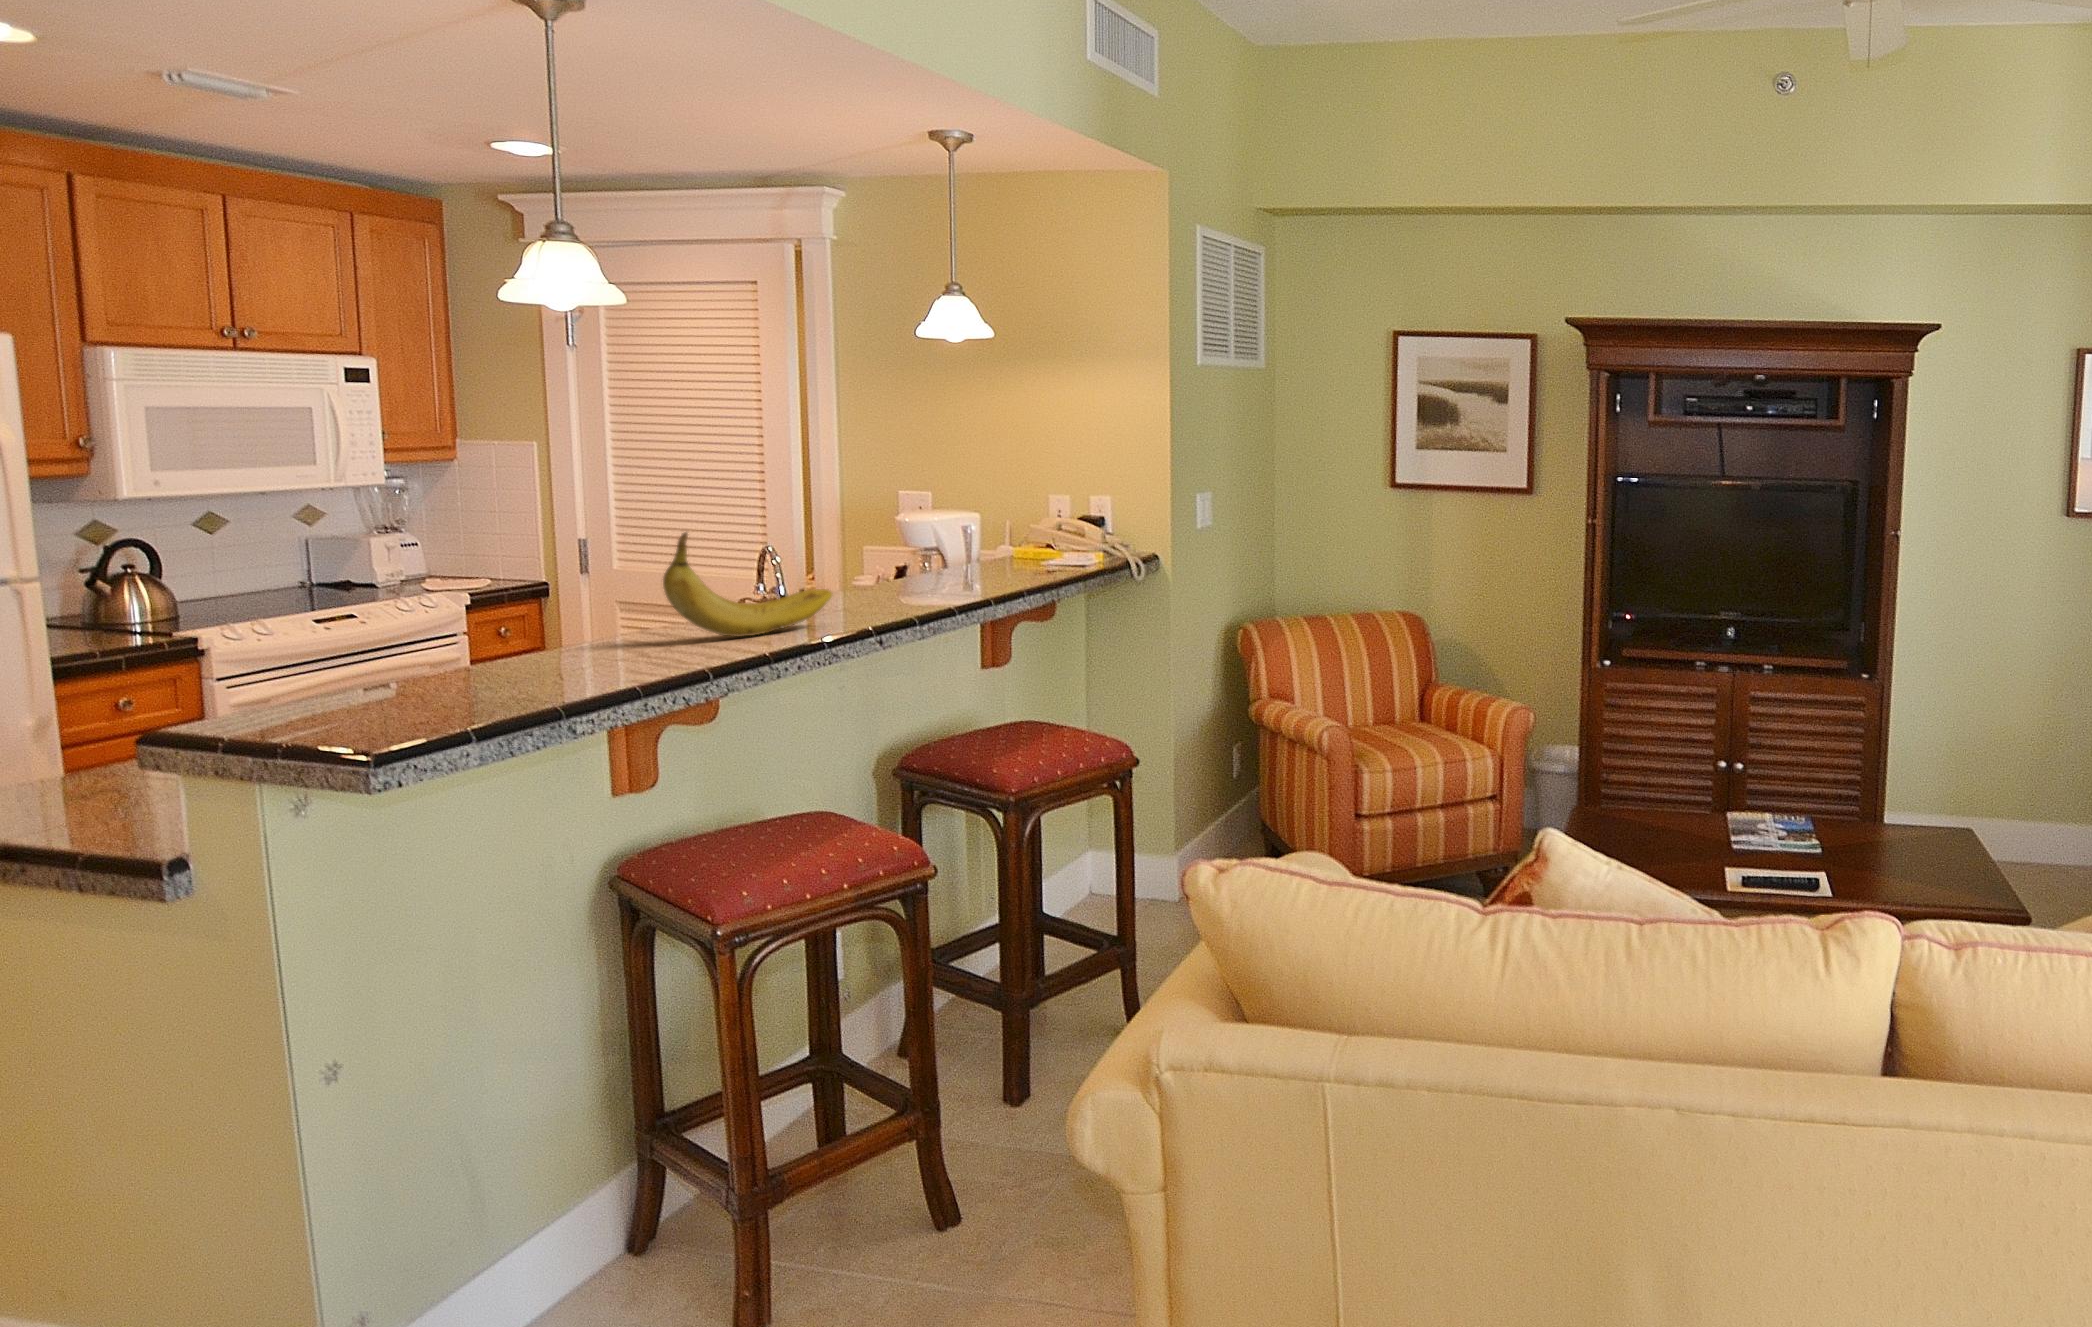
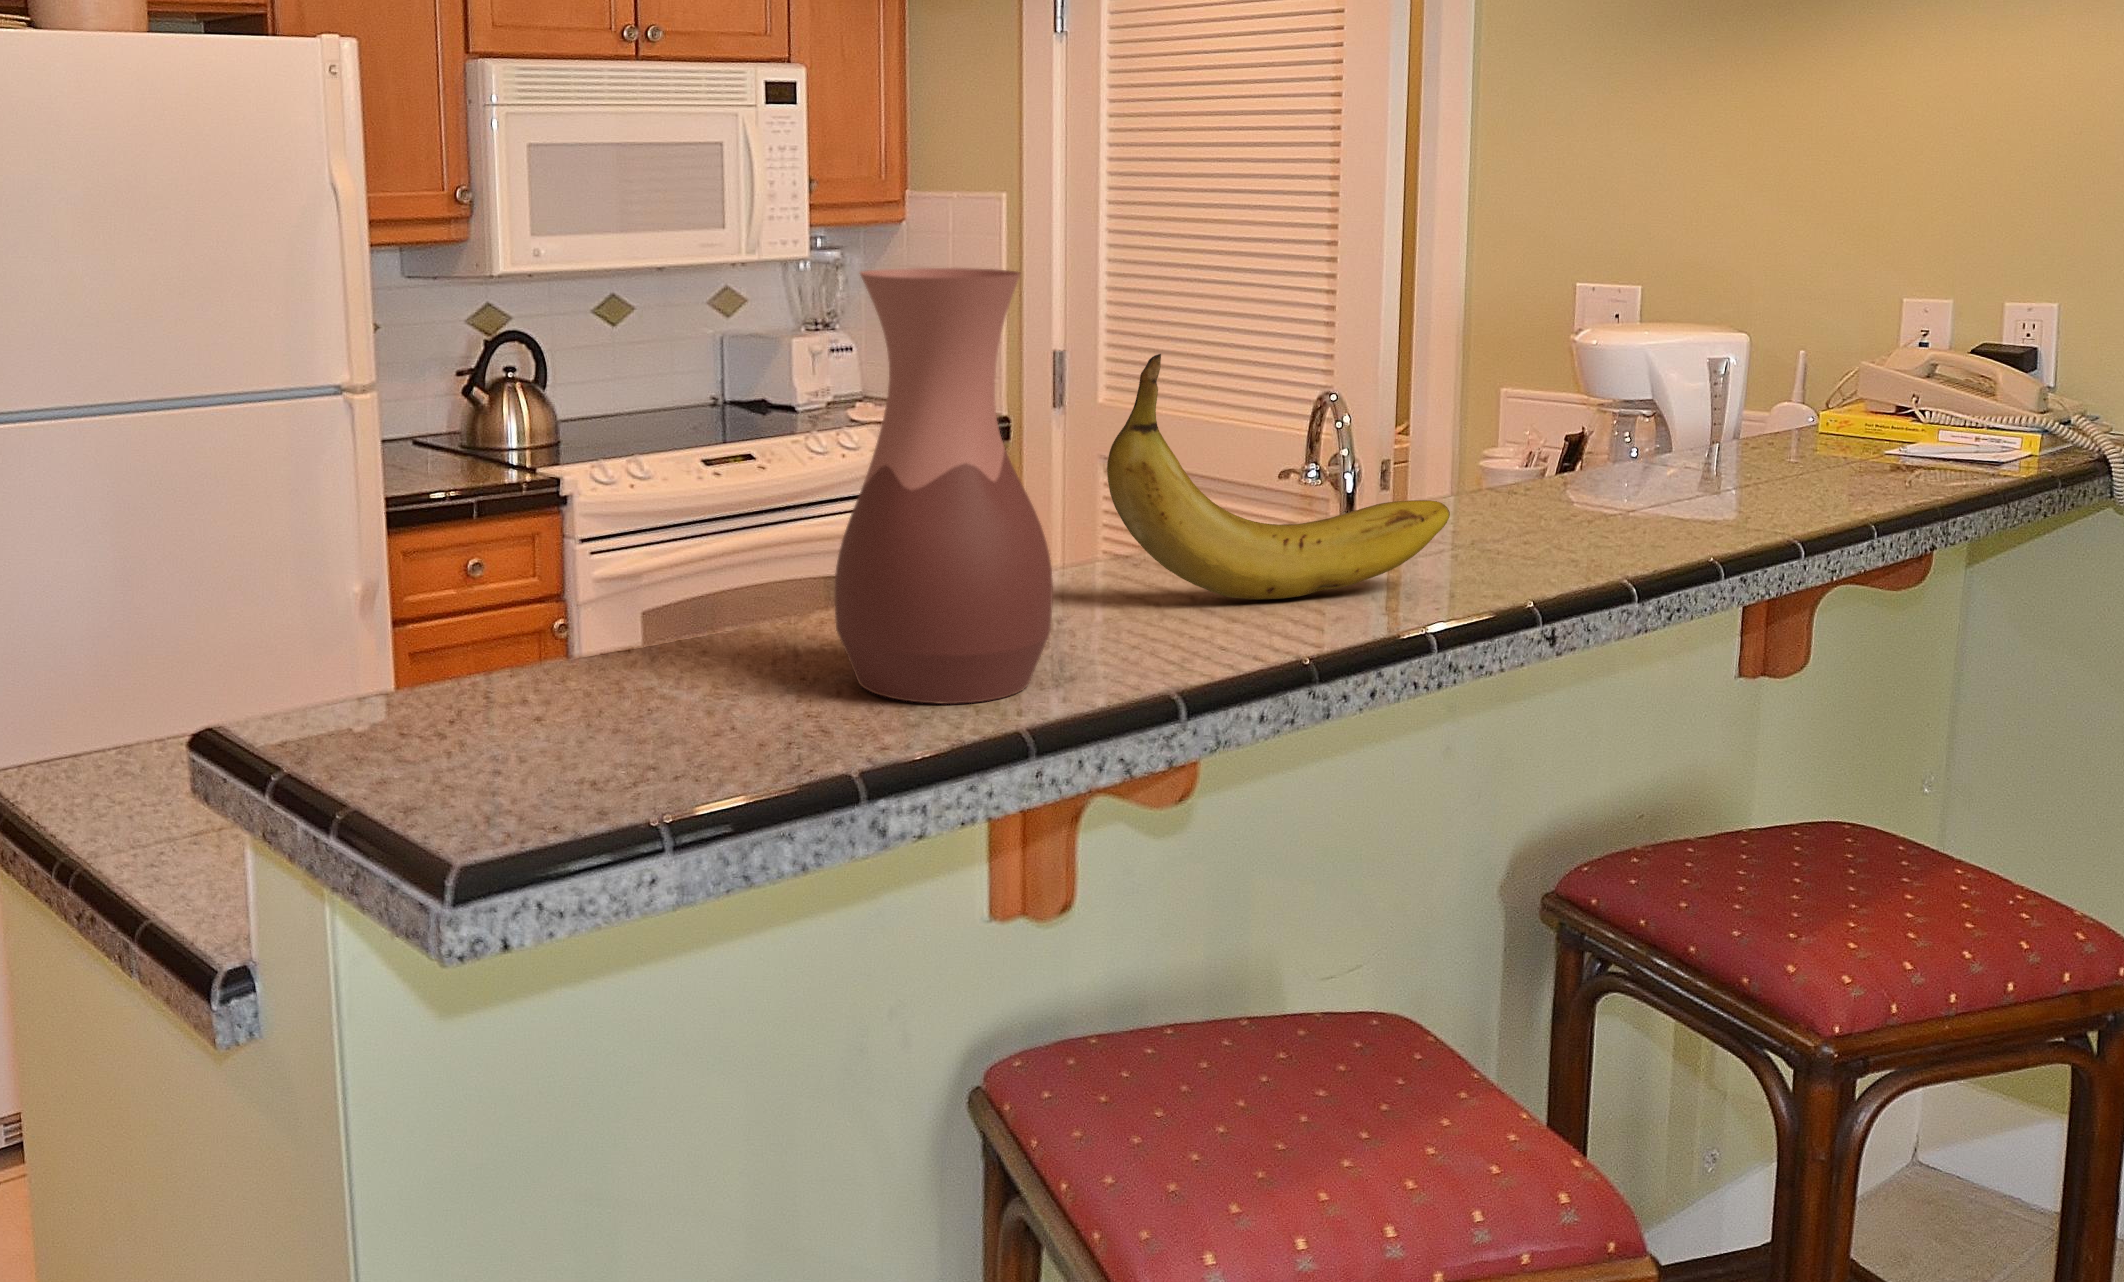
vase: none [529,497,646,685] -> present [835,268,1053,704]

